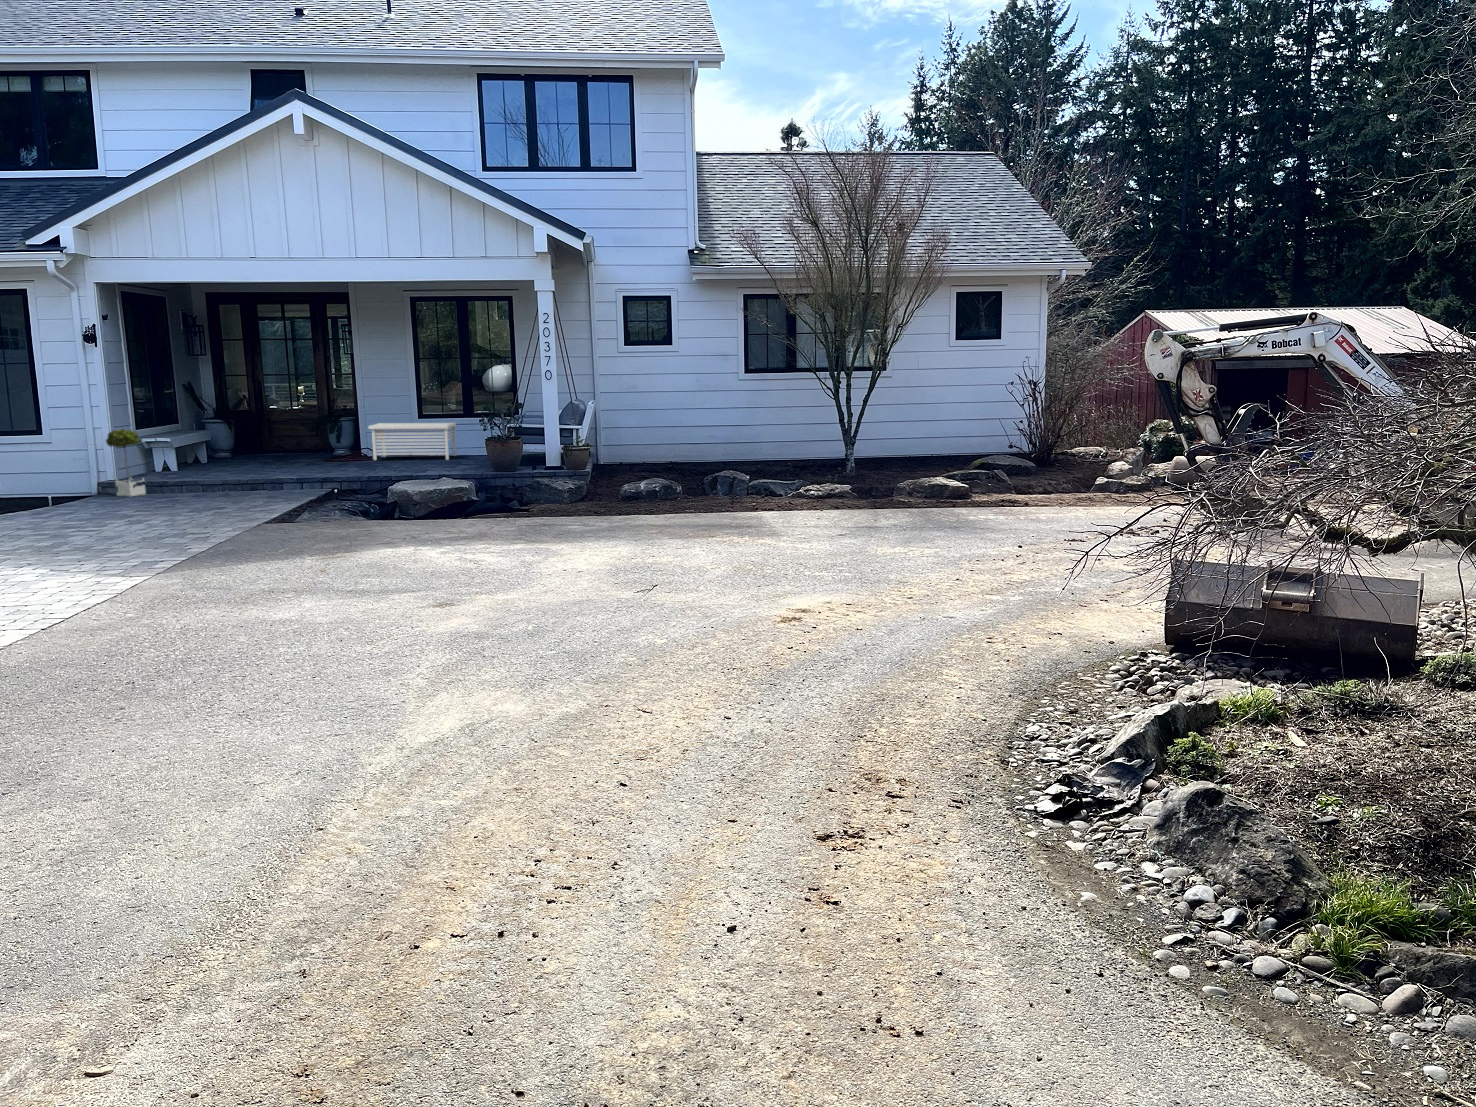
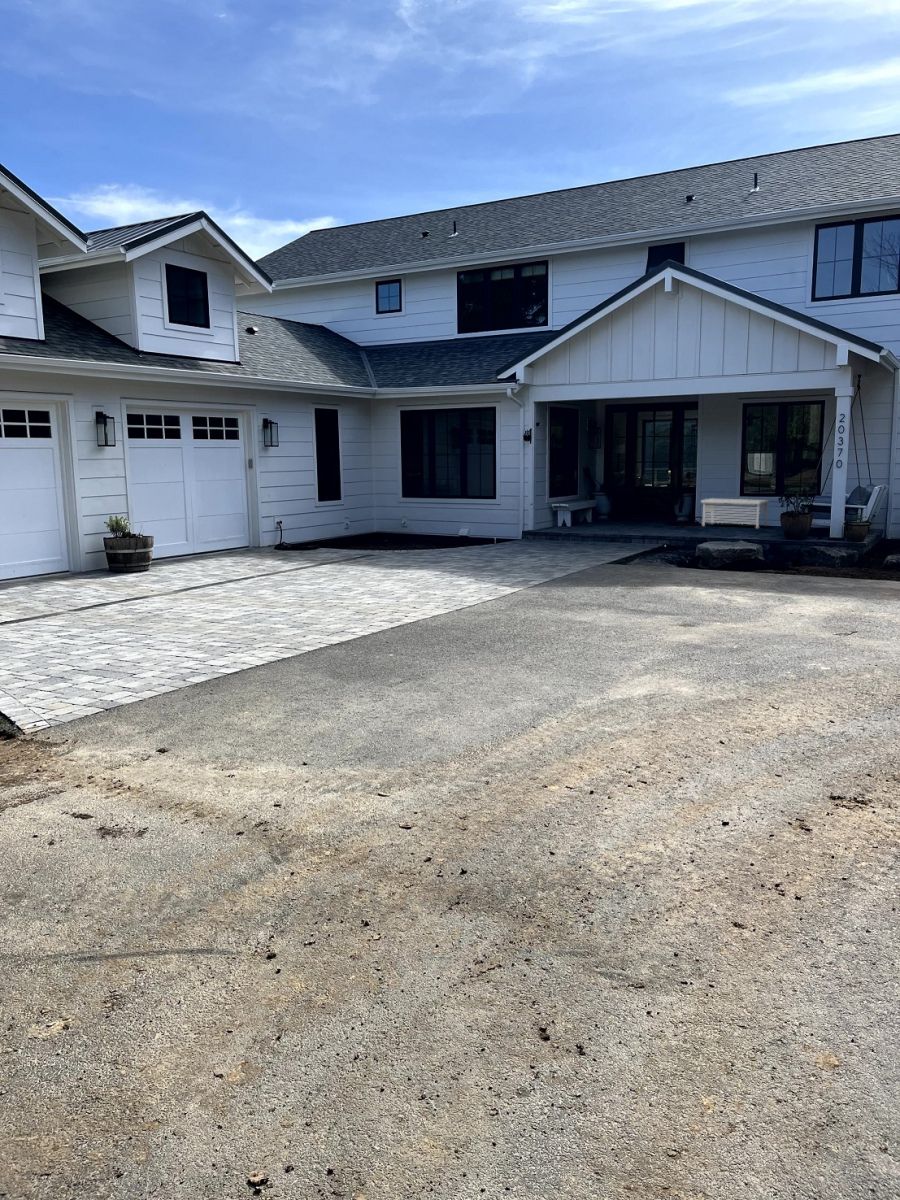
potted tree: present [106,429,146,496] -> none [529,496,549,541]

